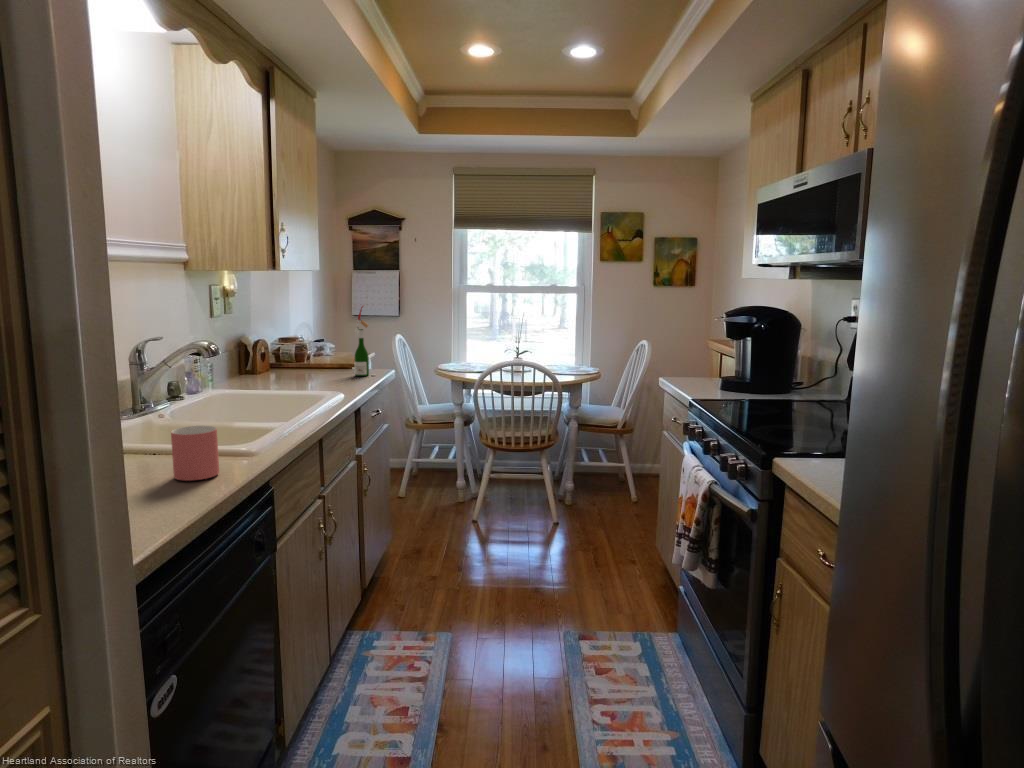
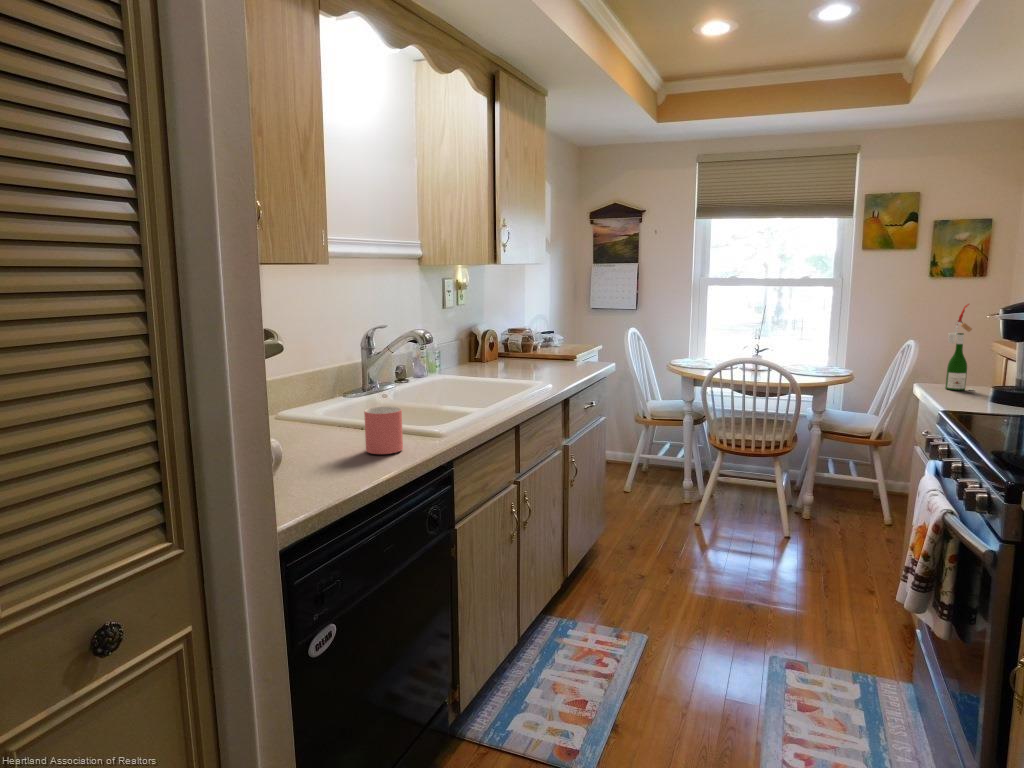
wine bottle: present [355,306,375,376] -> present [945,304,975,390]

